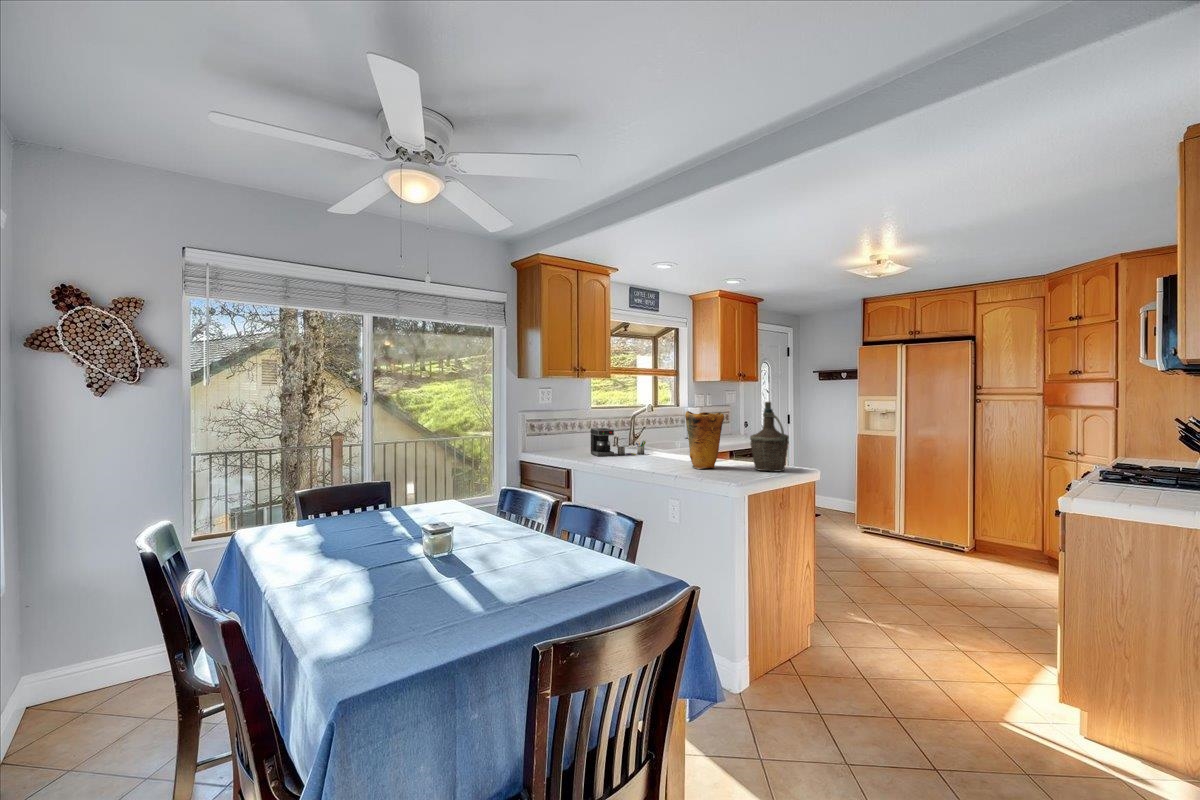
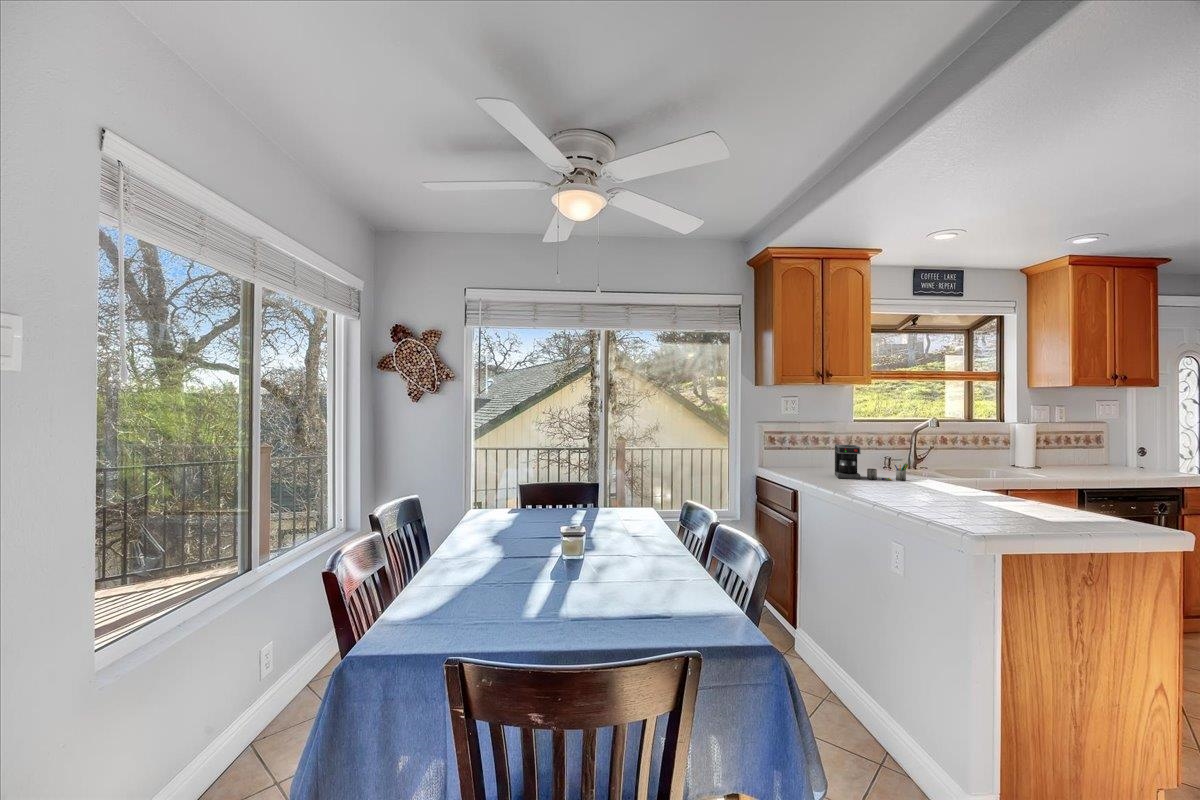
bottle: present [750,402,789,472] -> none [1024,417,1096,521]
vase: present [685,411,724,469] -> none [926,427,988,506]

